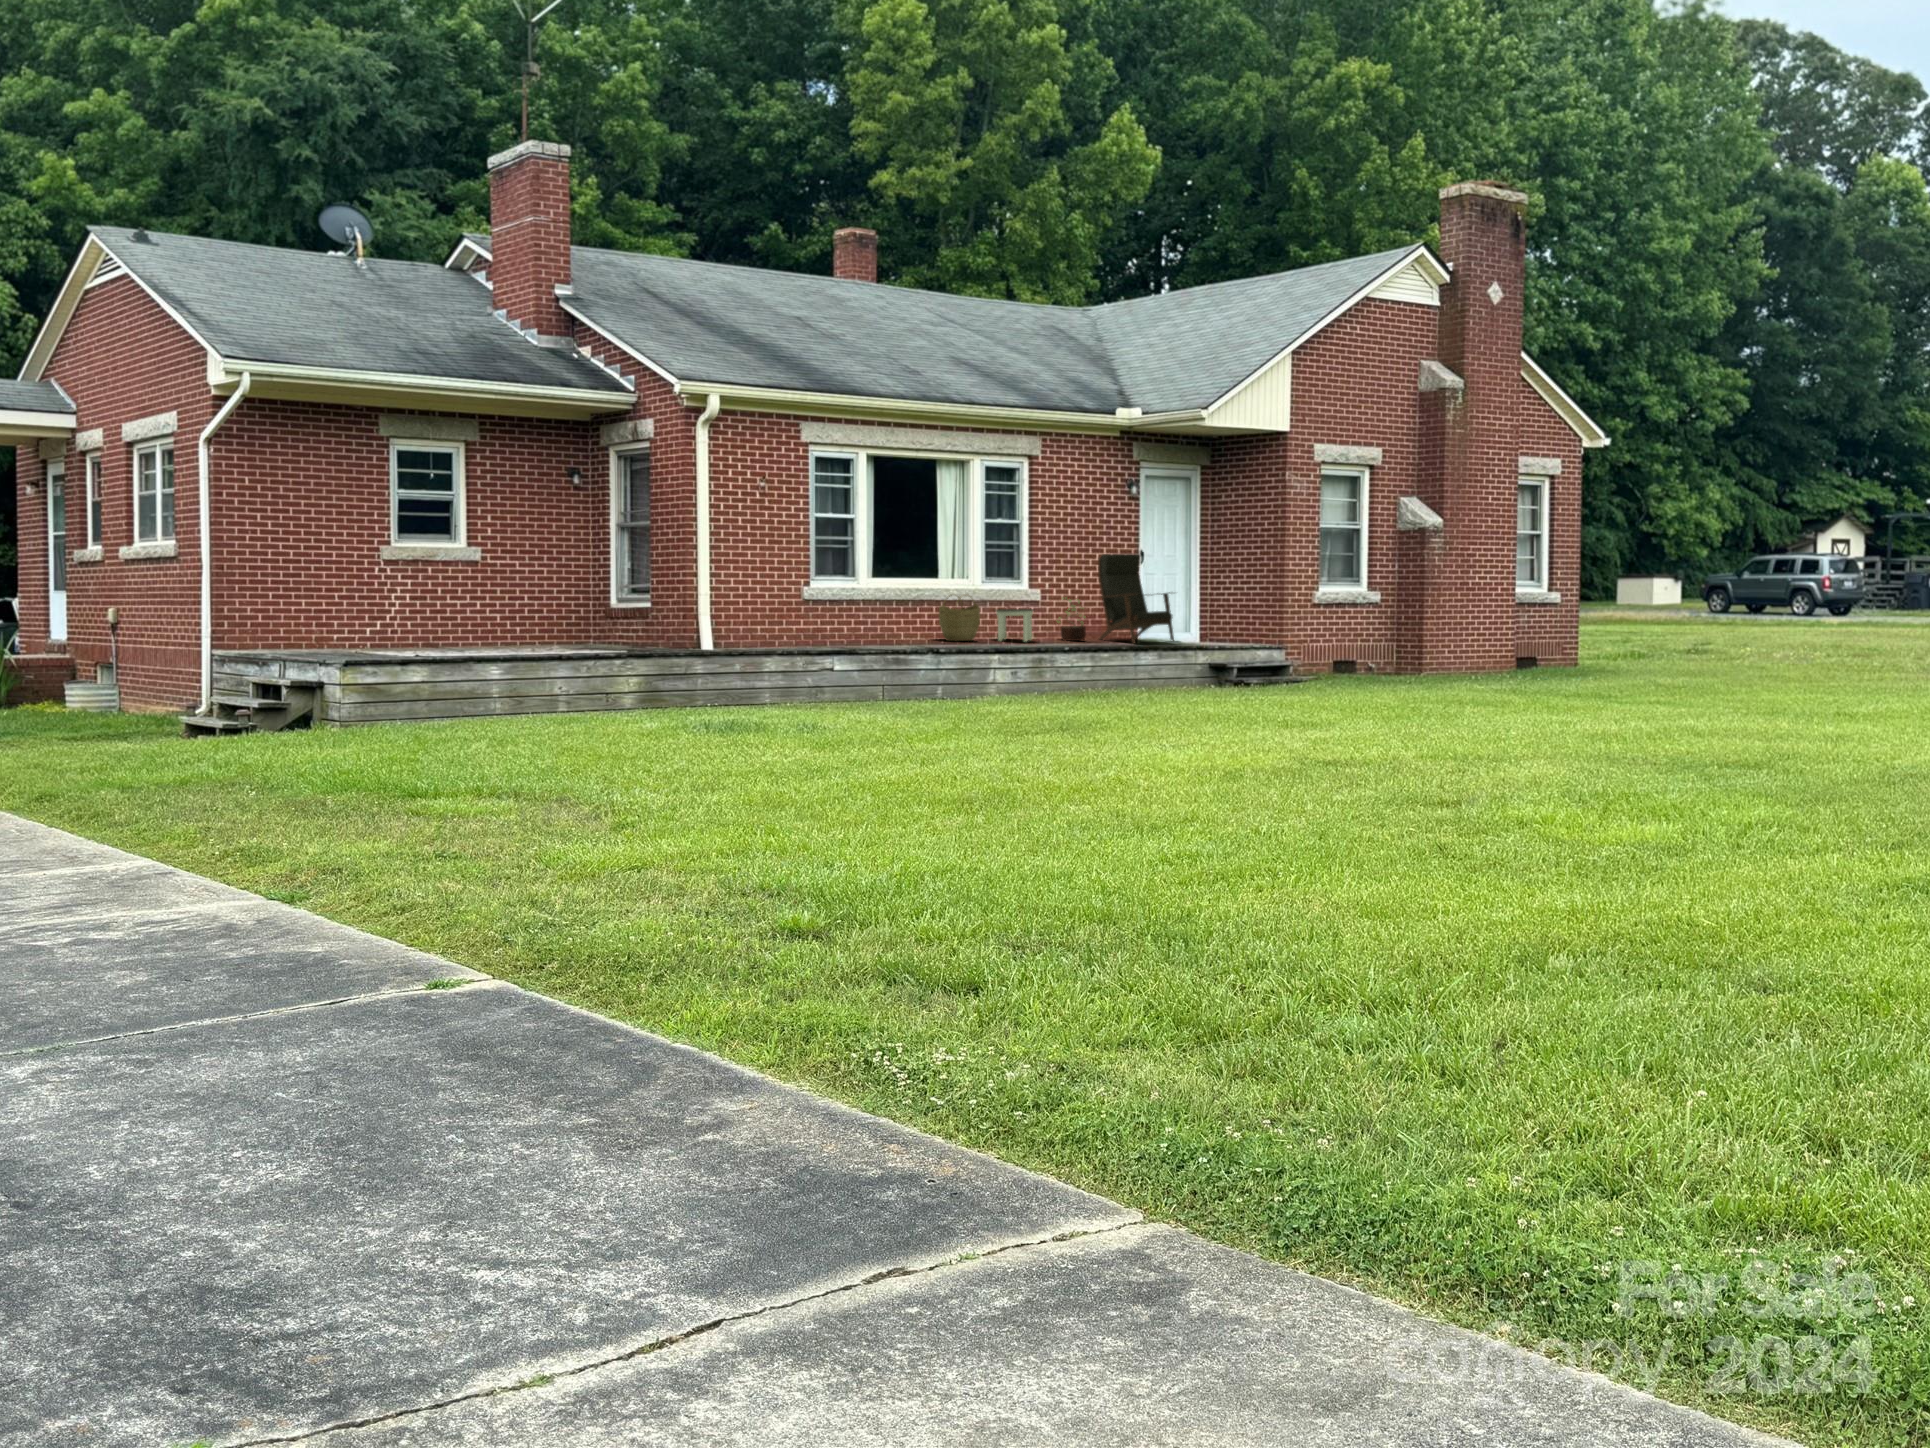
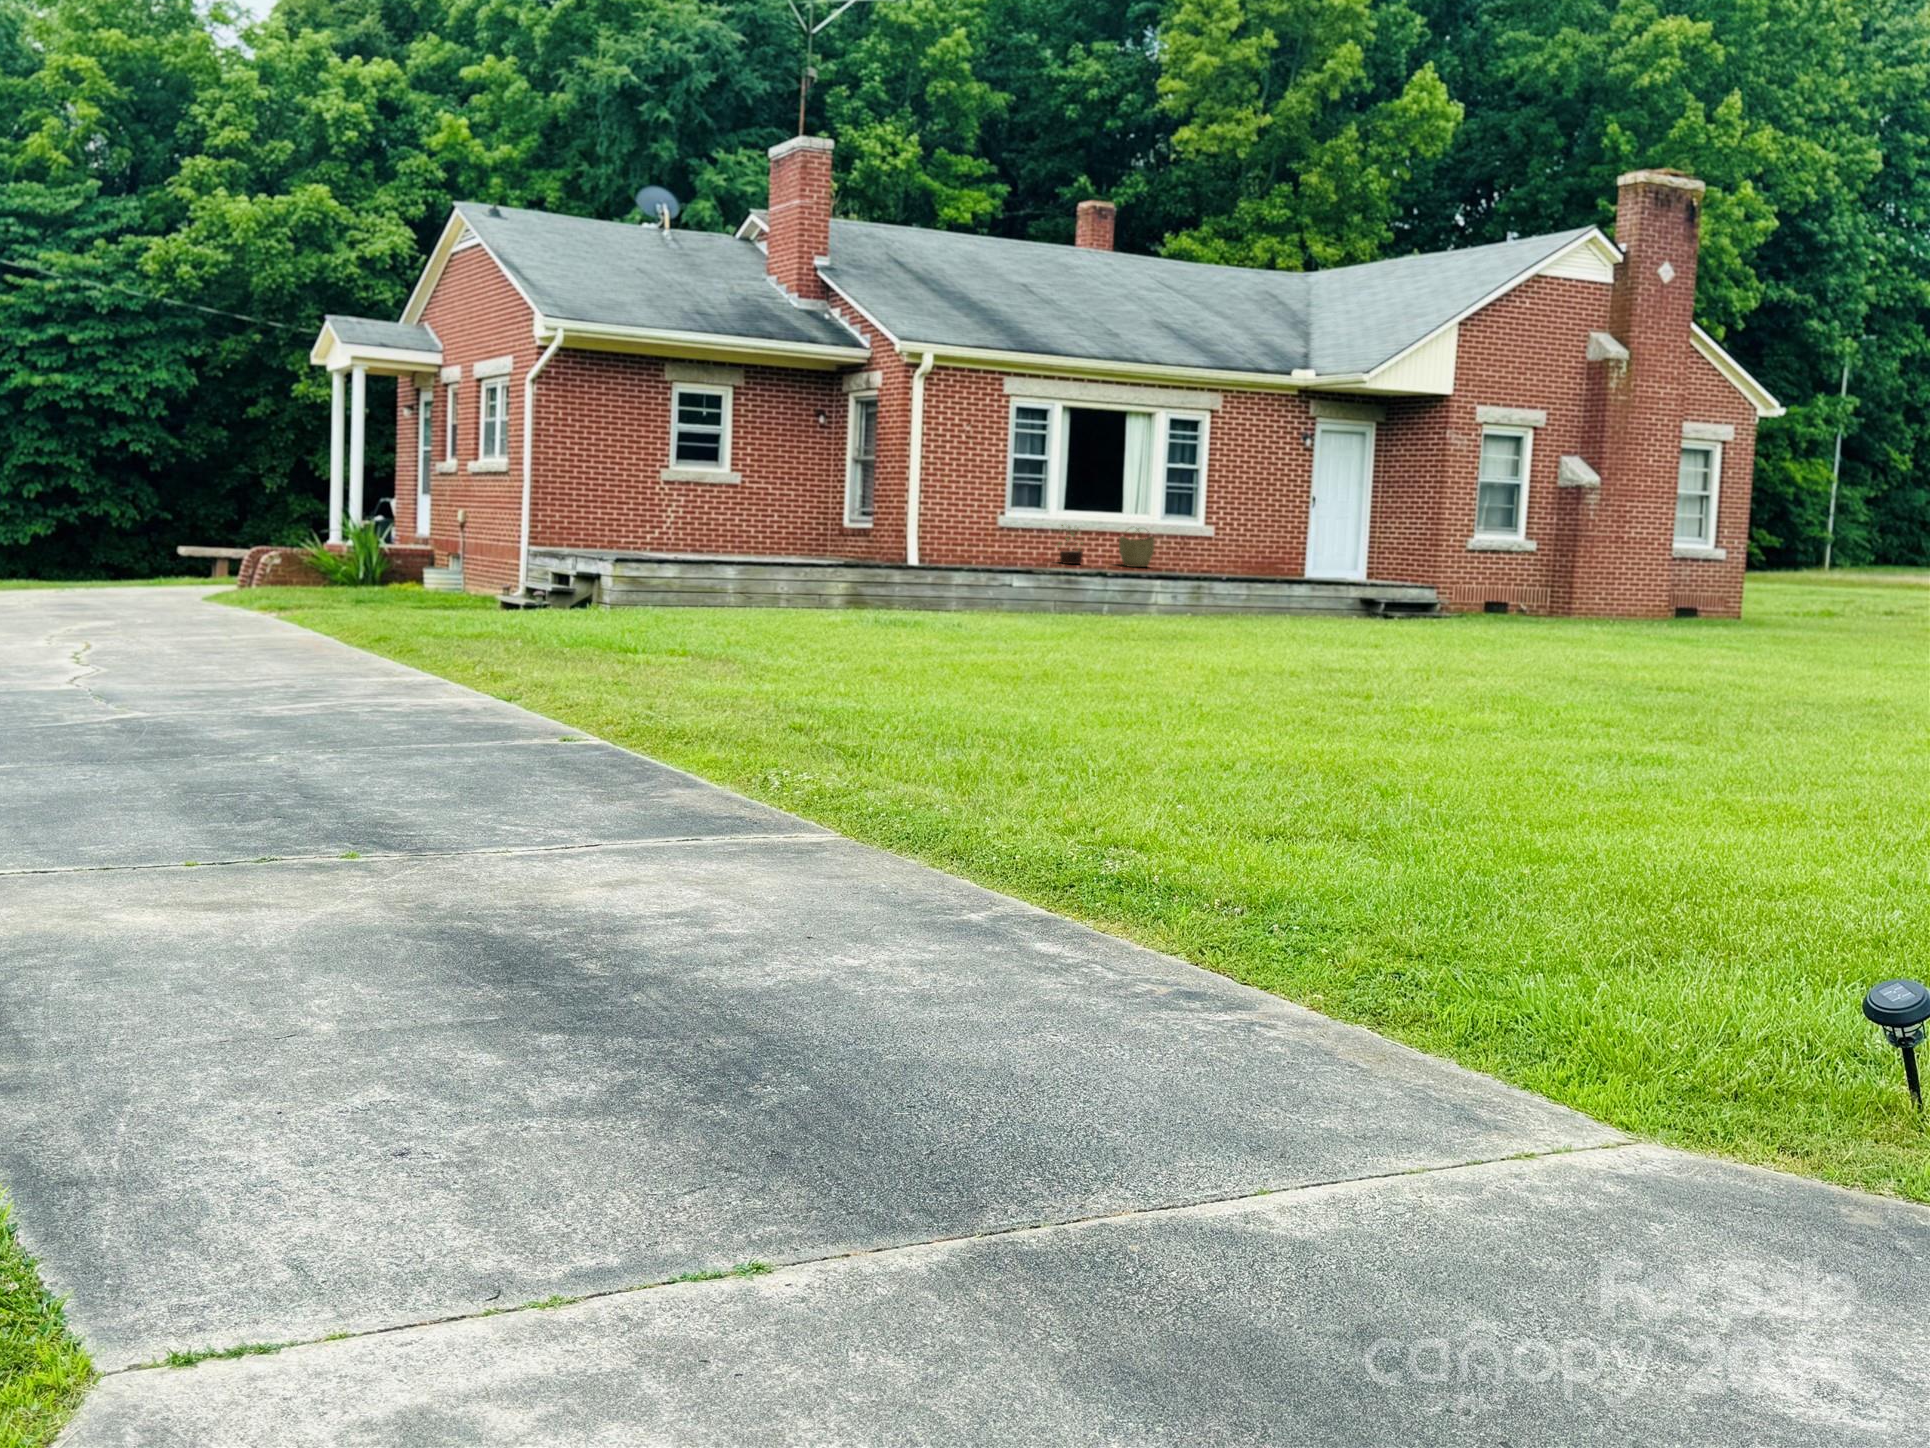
lounge chair: present [1098,553,1174,643] -> none [1263,498,1336,577]
decorative plant: present [1059,598,1086,641] -> present [1058,525,1084,564]
round table: present [996,609,1034,642] -> none [1169,541,1205,570]

